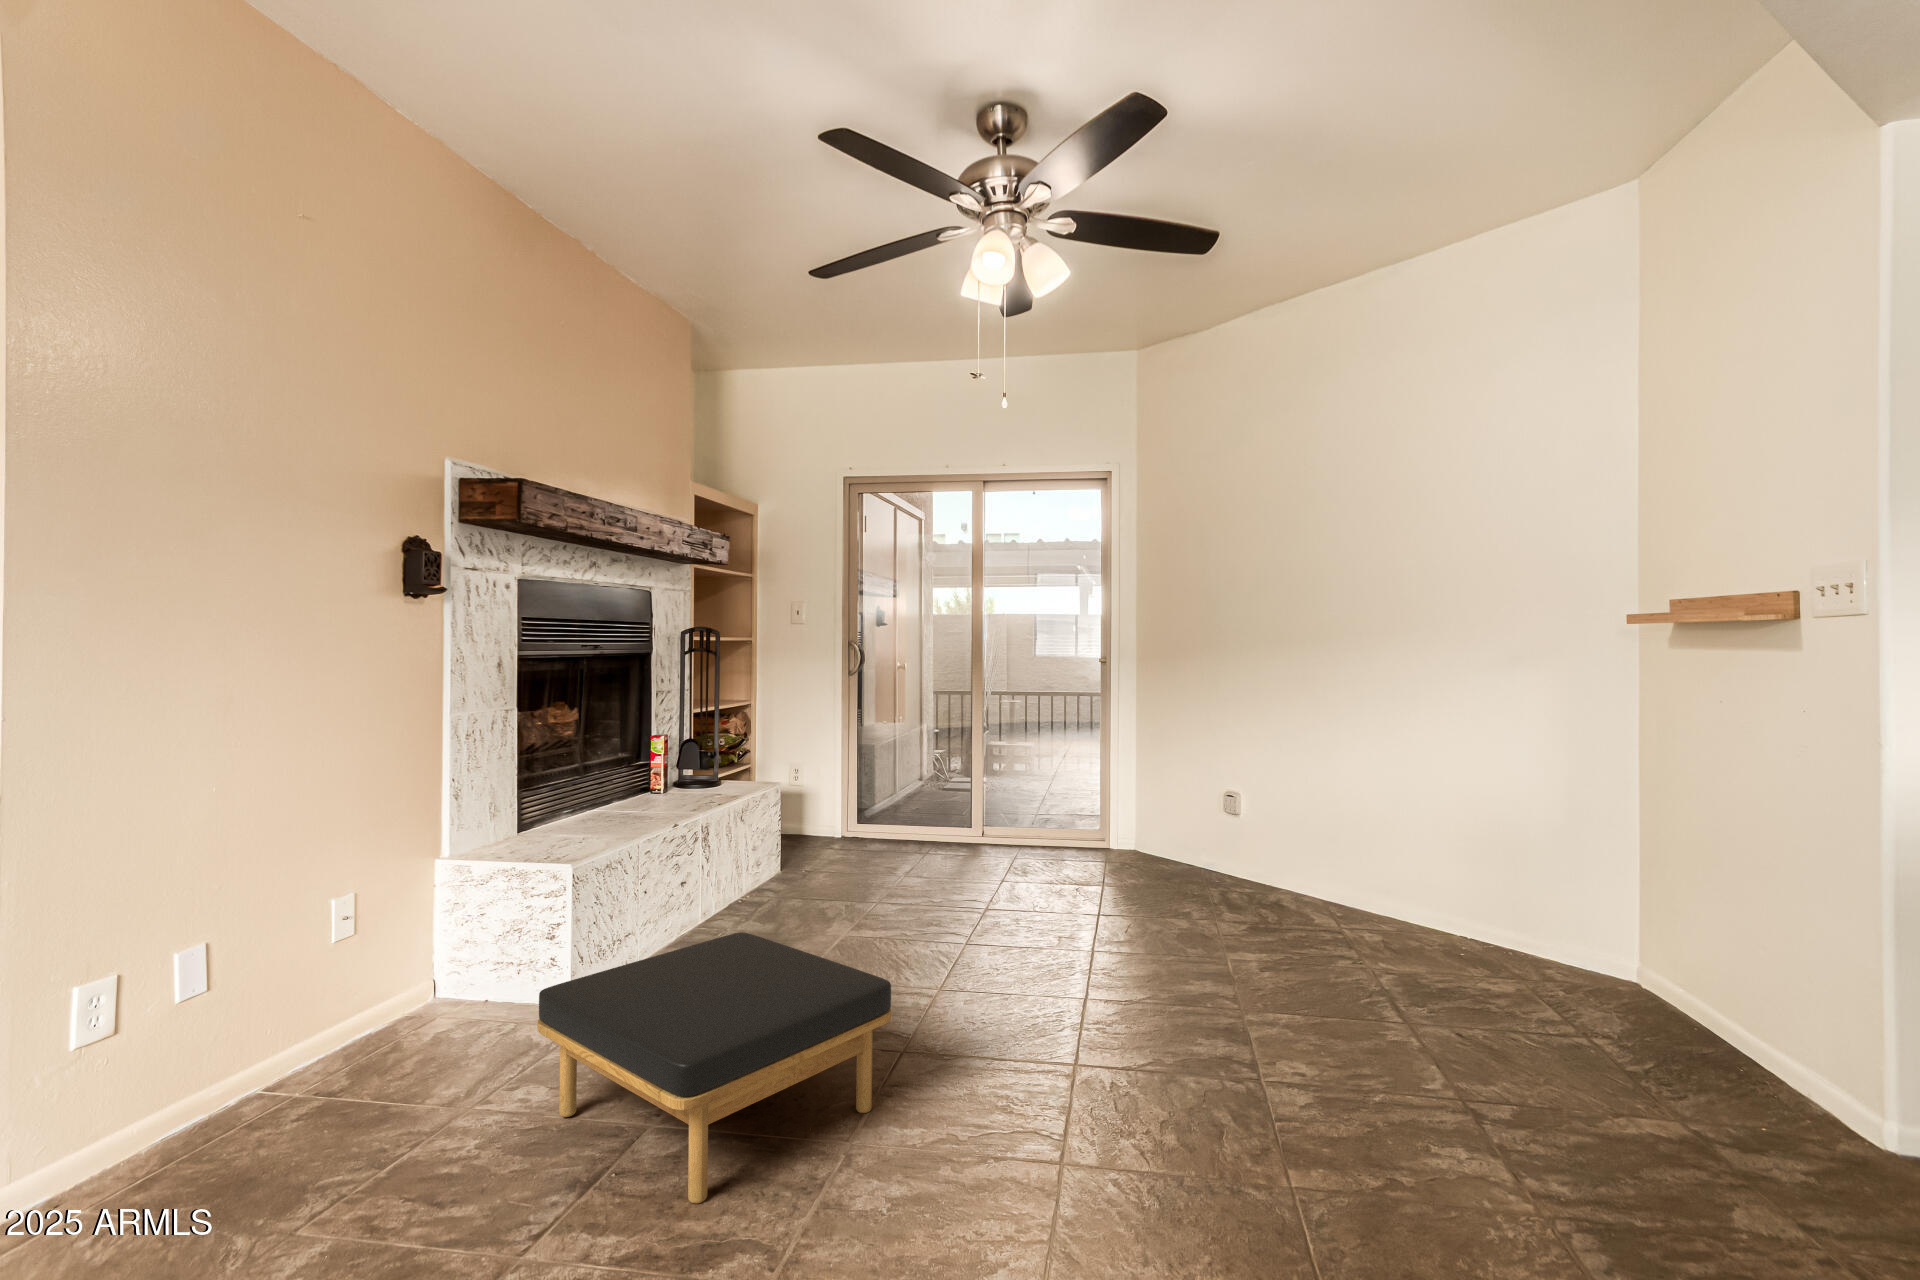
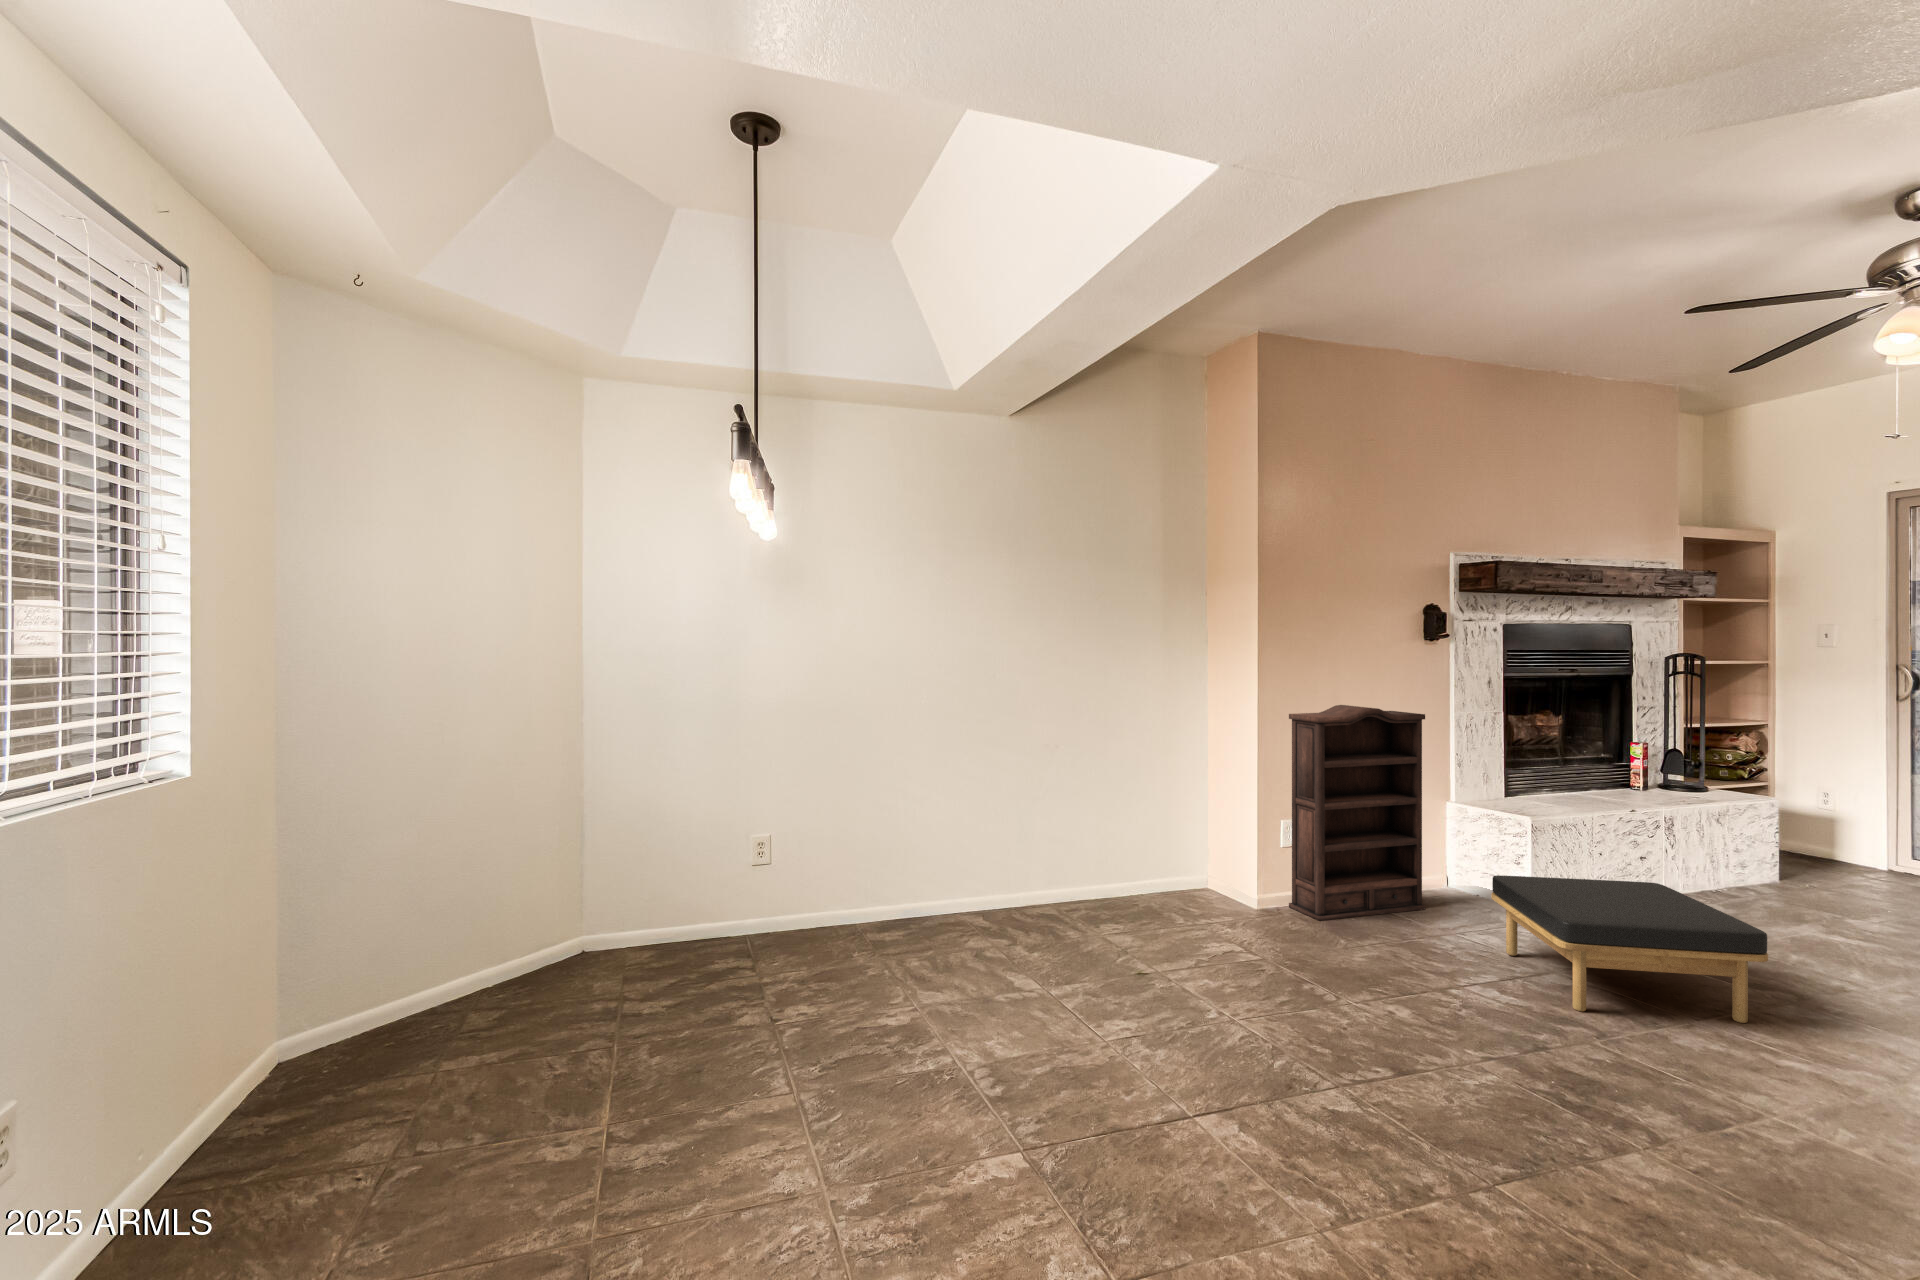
bookshelf: none [103,715,411,1191] -> present [1289,705,1425,921]

